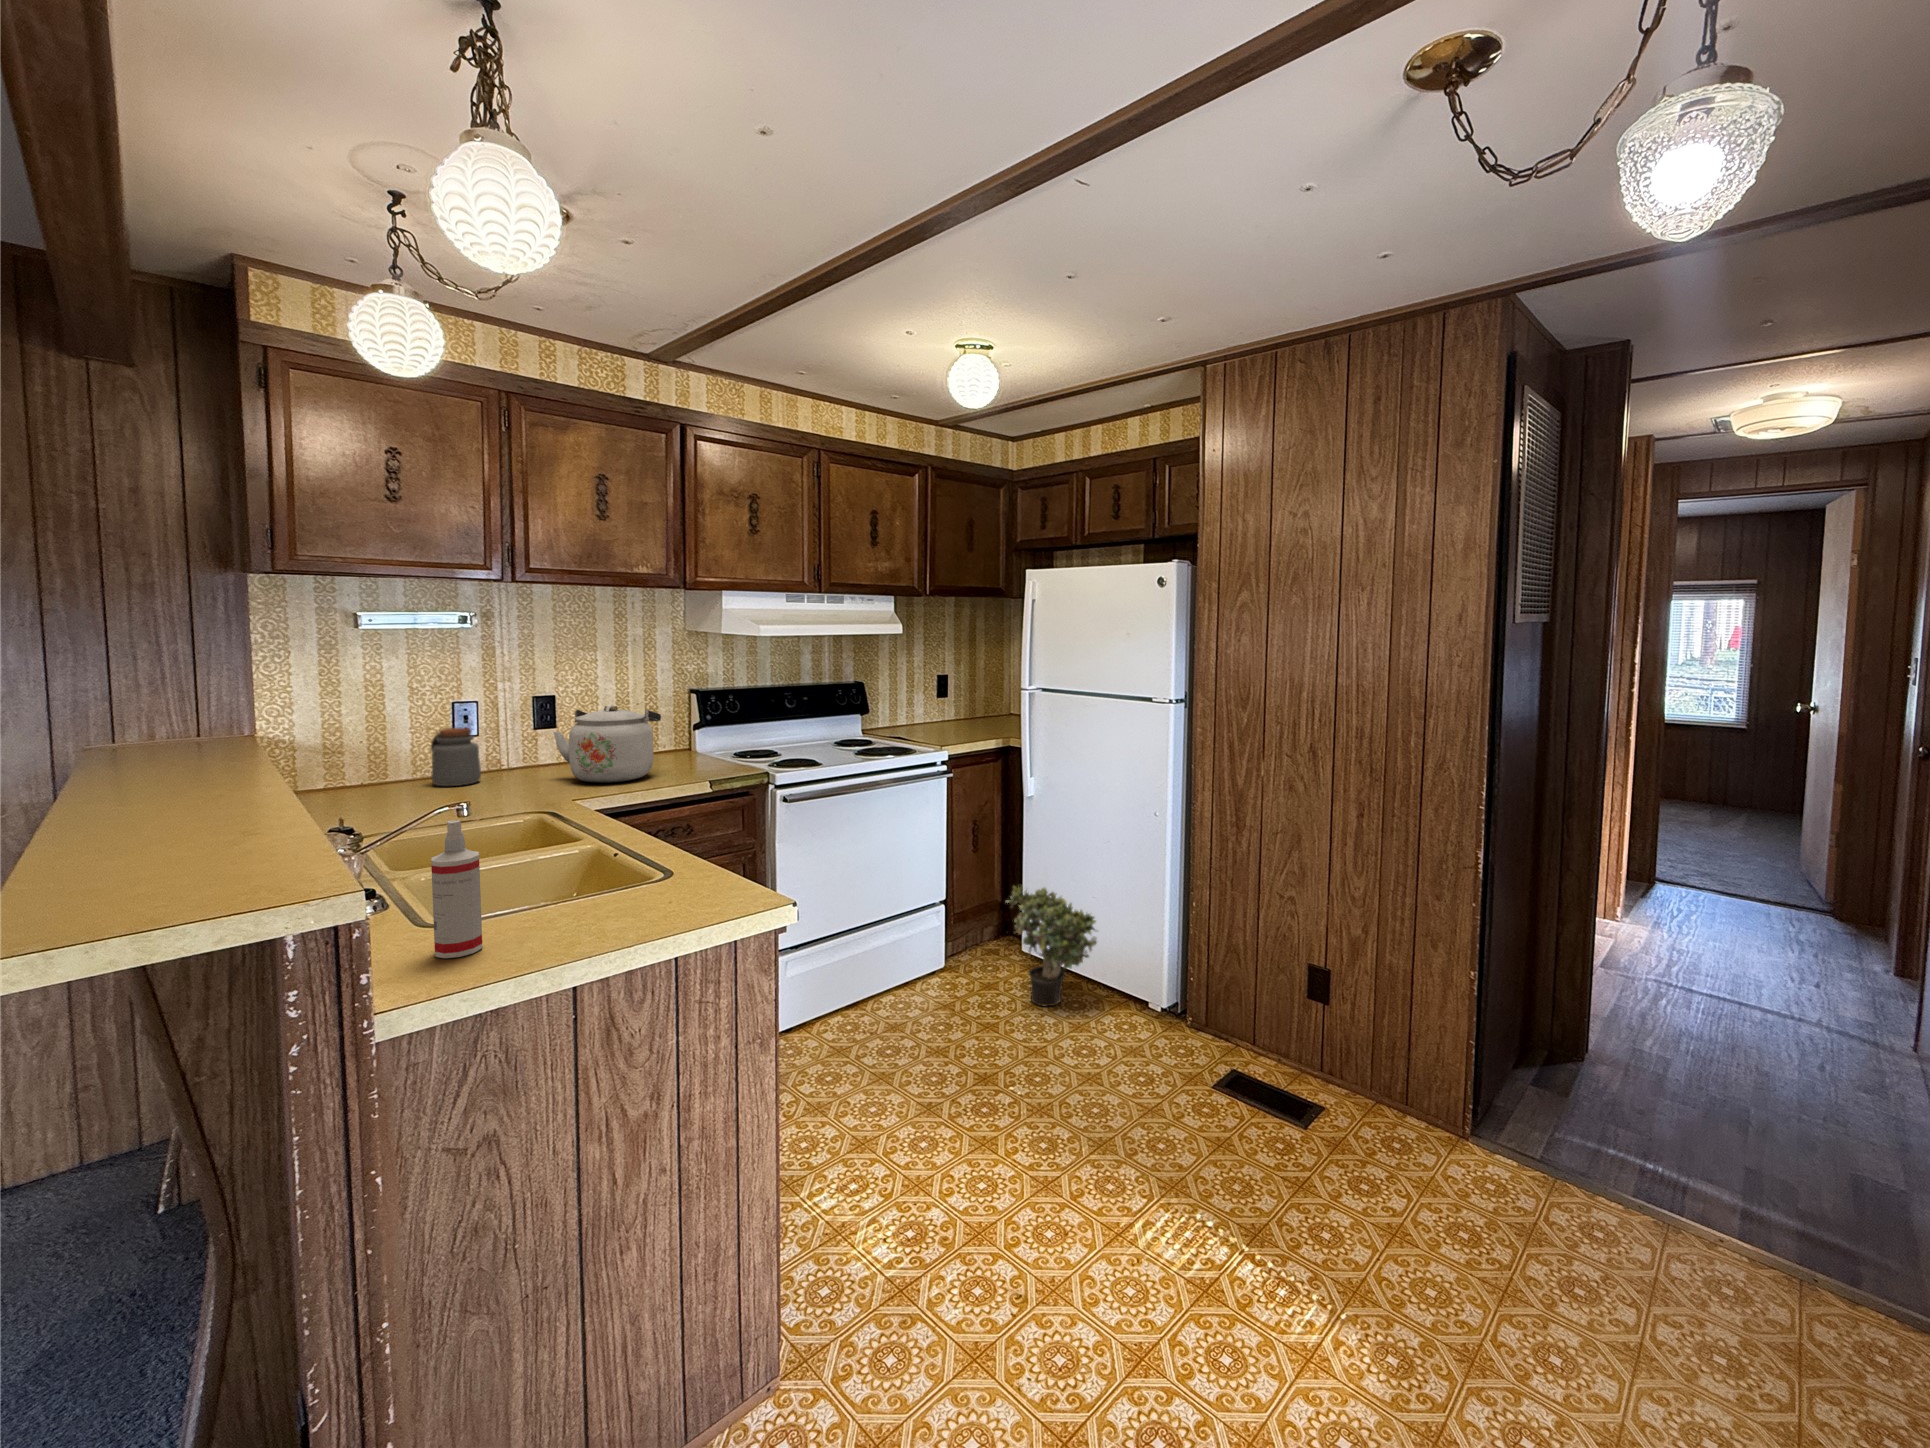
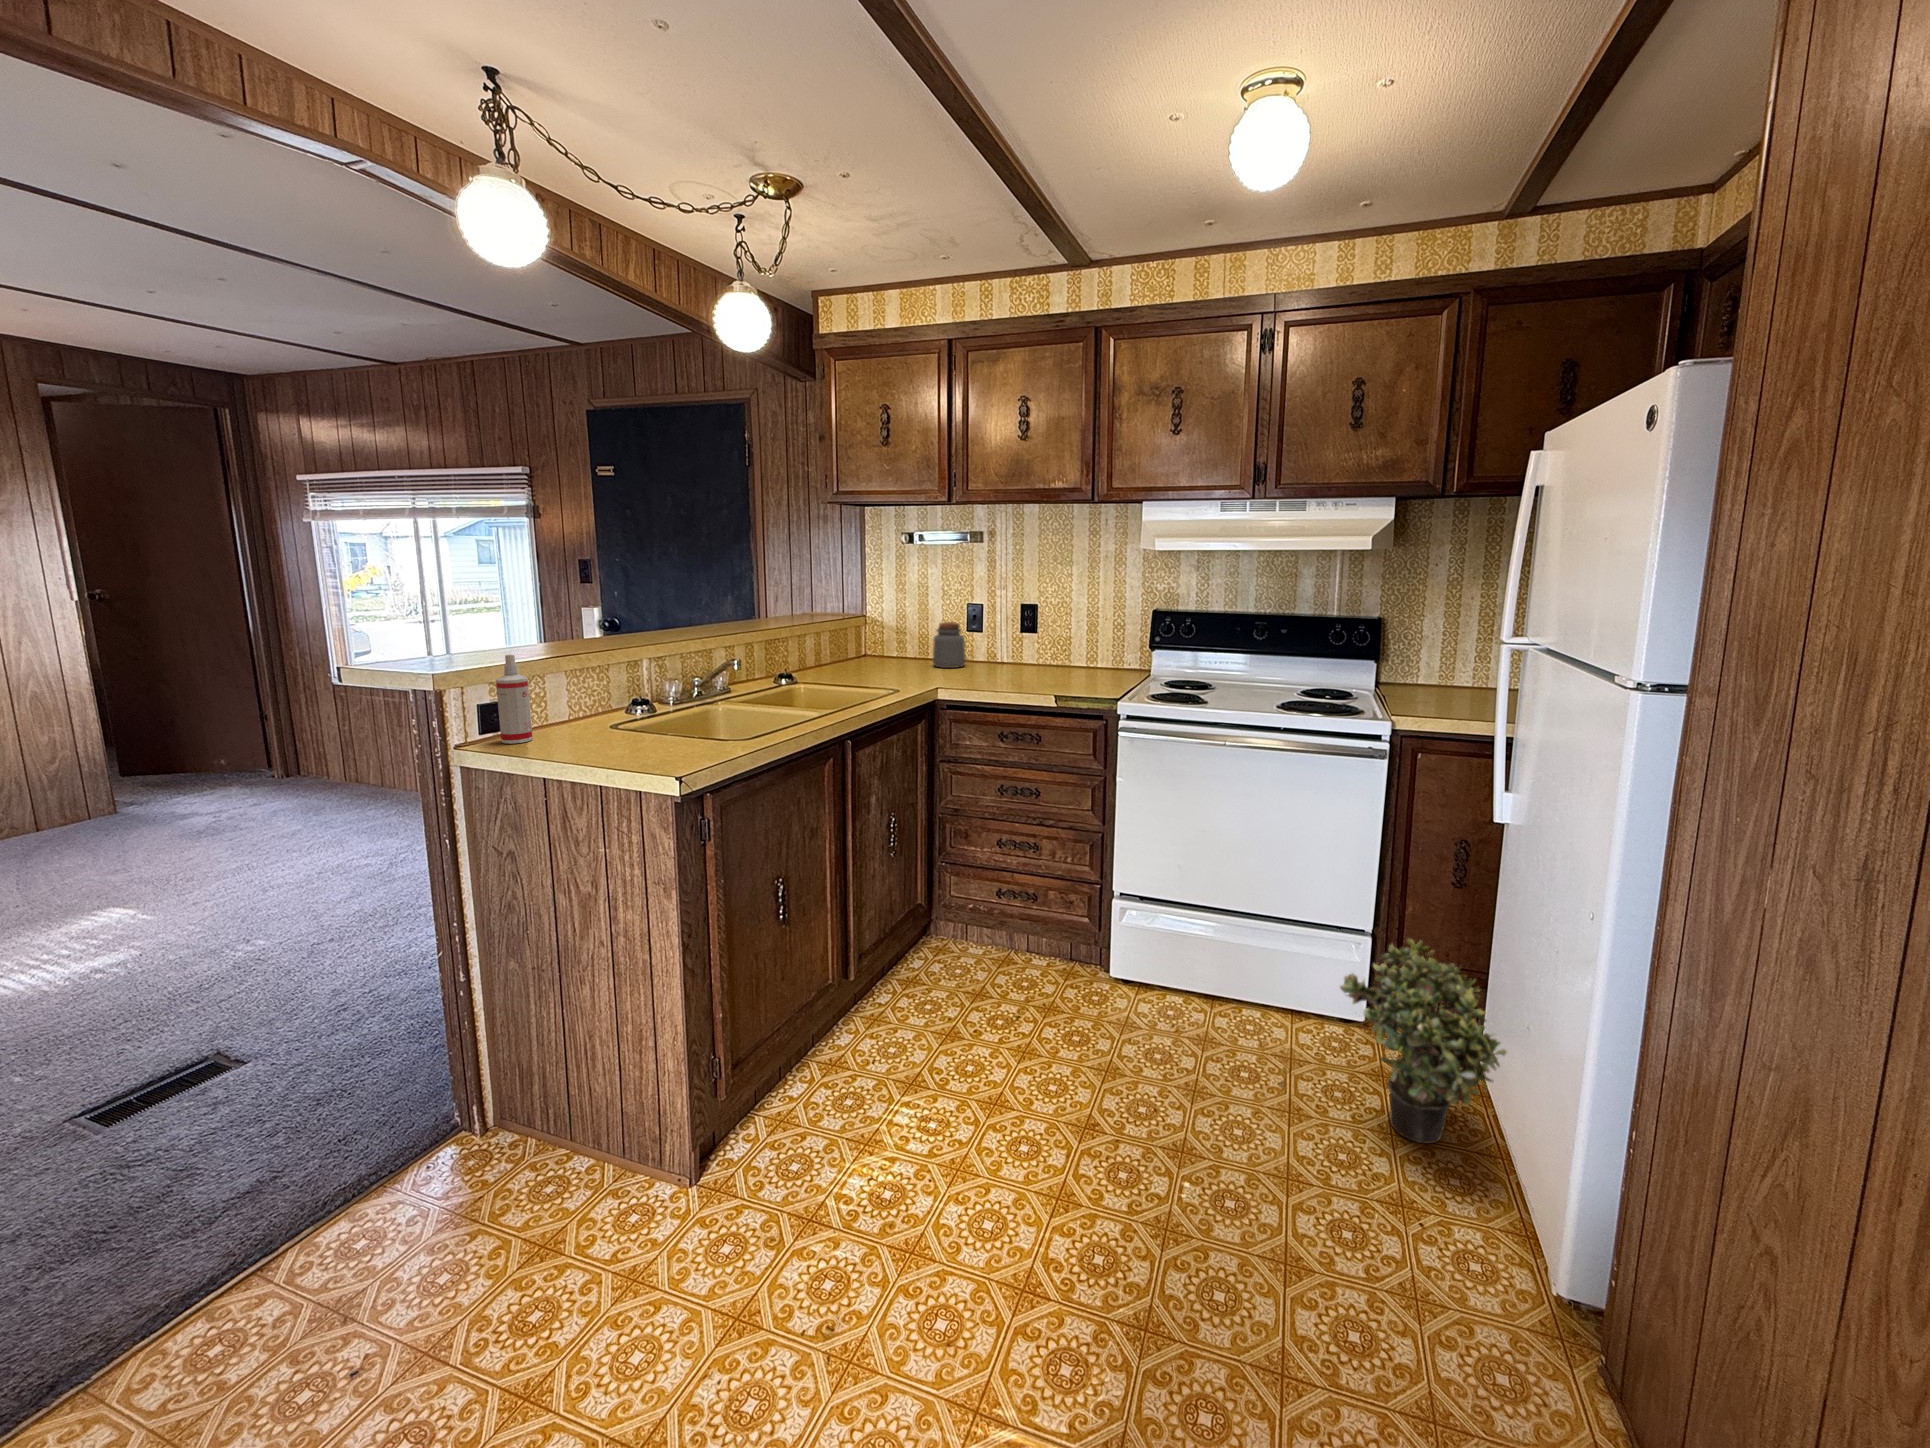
kettle: present [553,705,661,783] -> none [986,613,1069,684]

